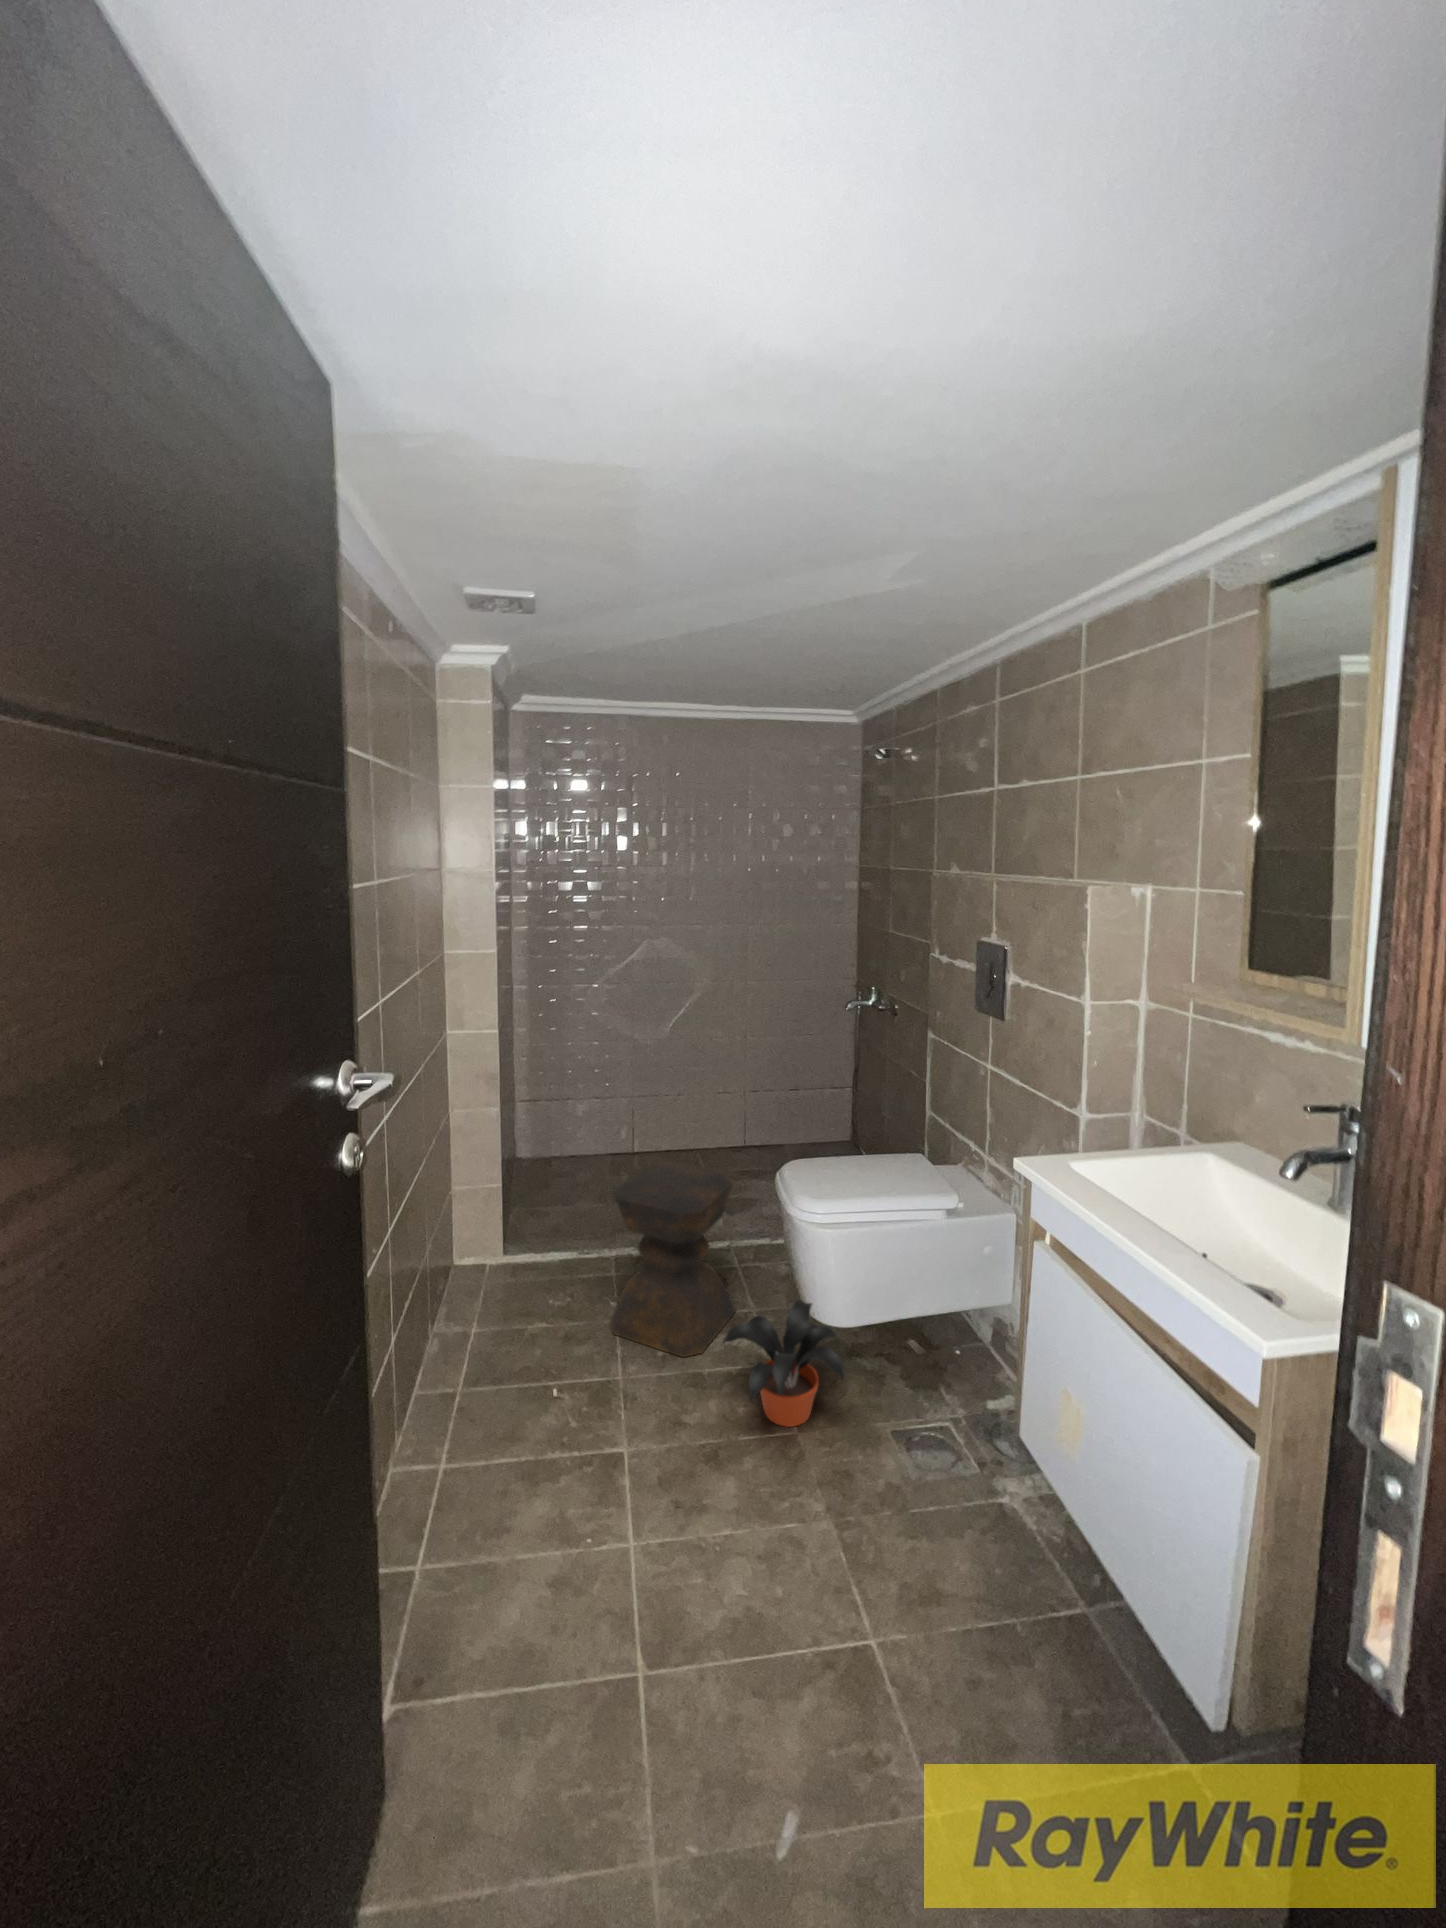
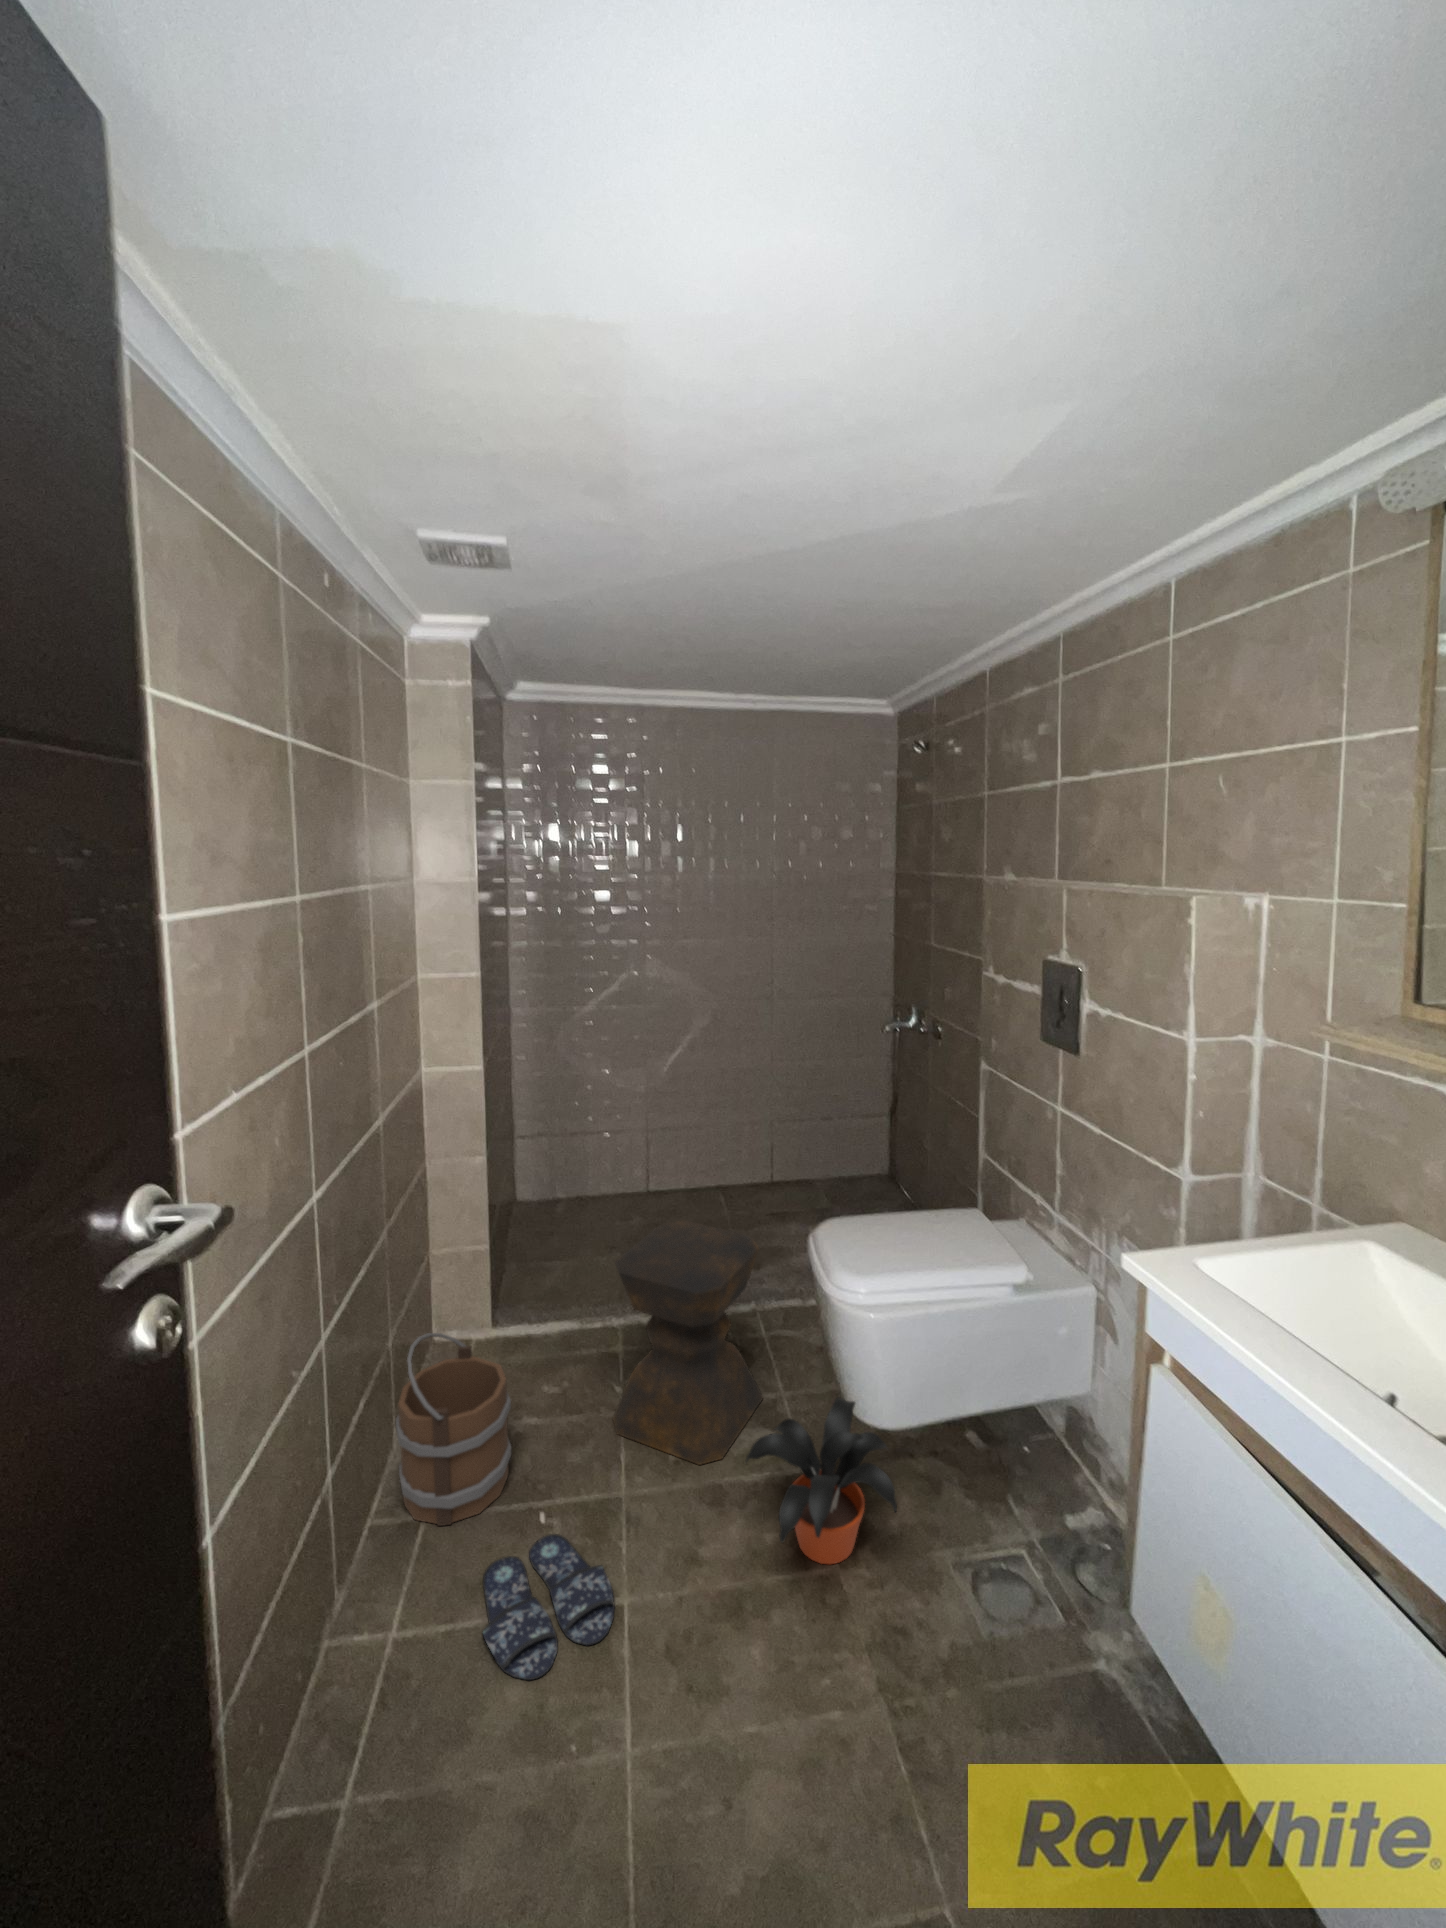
bucket: none [436,1244,528,1395] -> present [396,1333,511,1526]
slippers: none [511,1402,617,1496] -> present [483,1534,615,1680]

